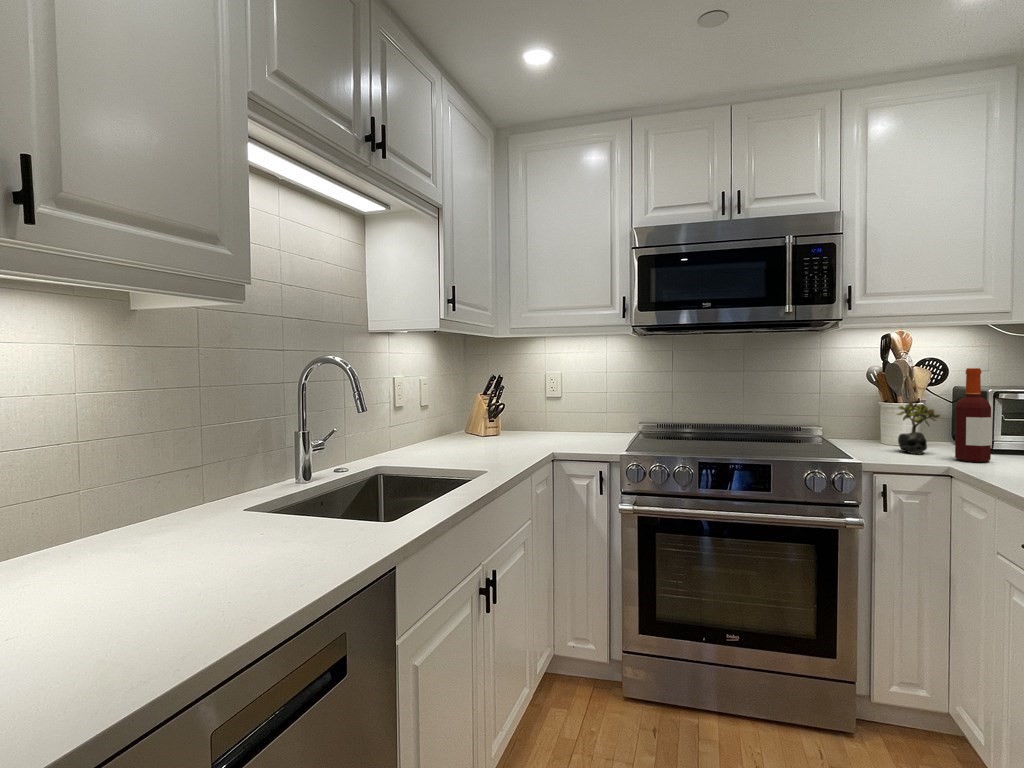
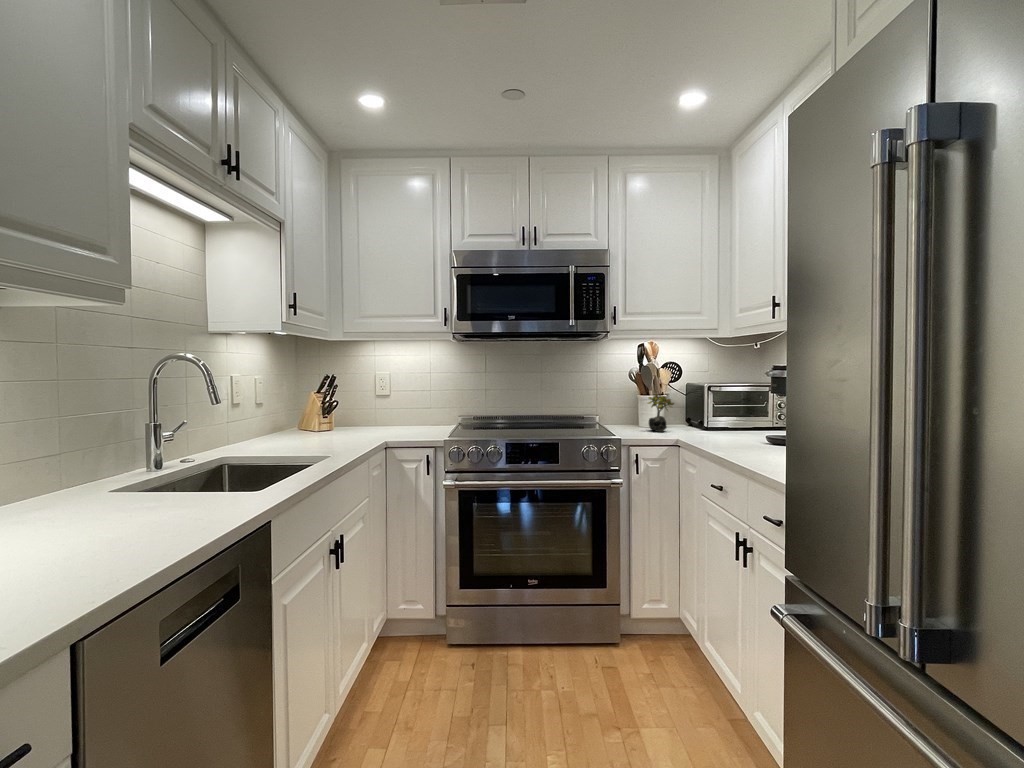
bottle: present [955,368,991,462] -> none [683,369,704,435]

